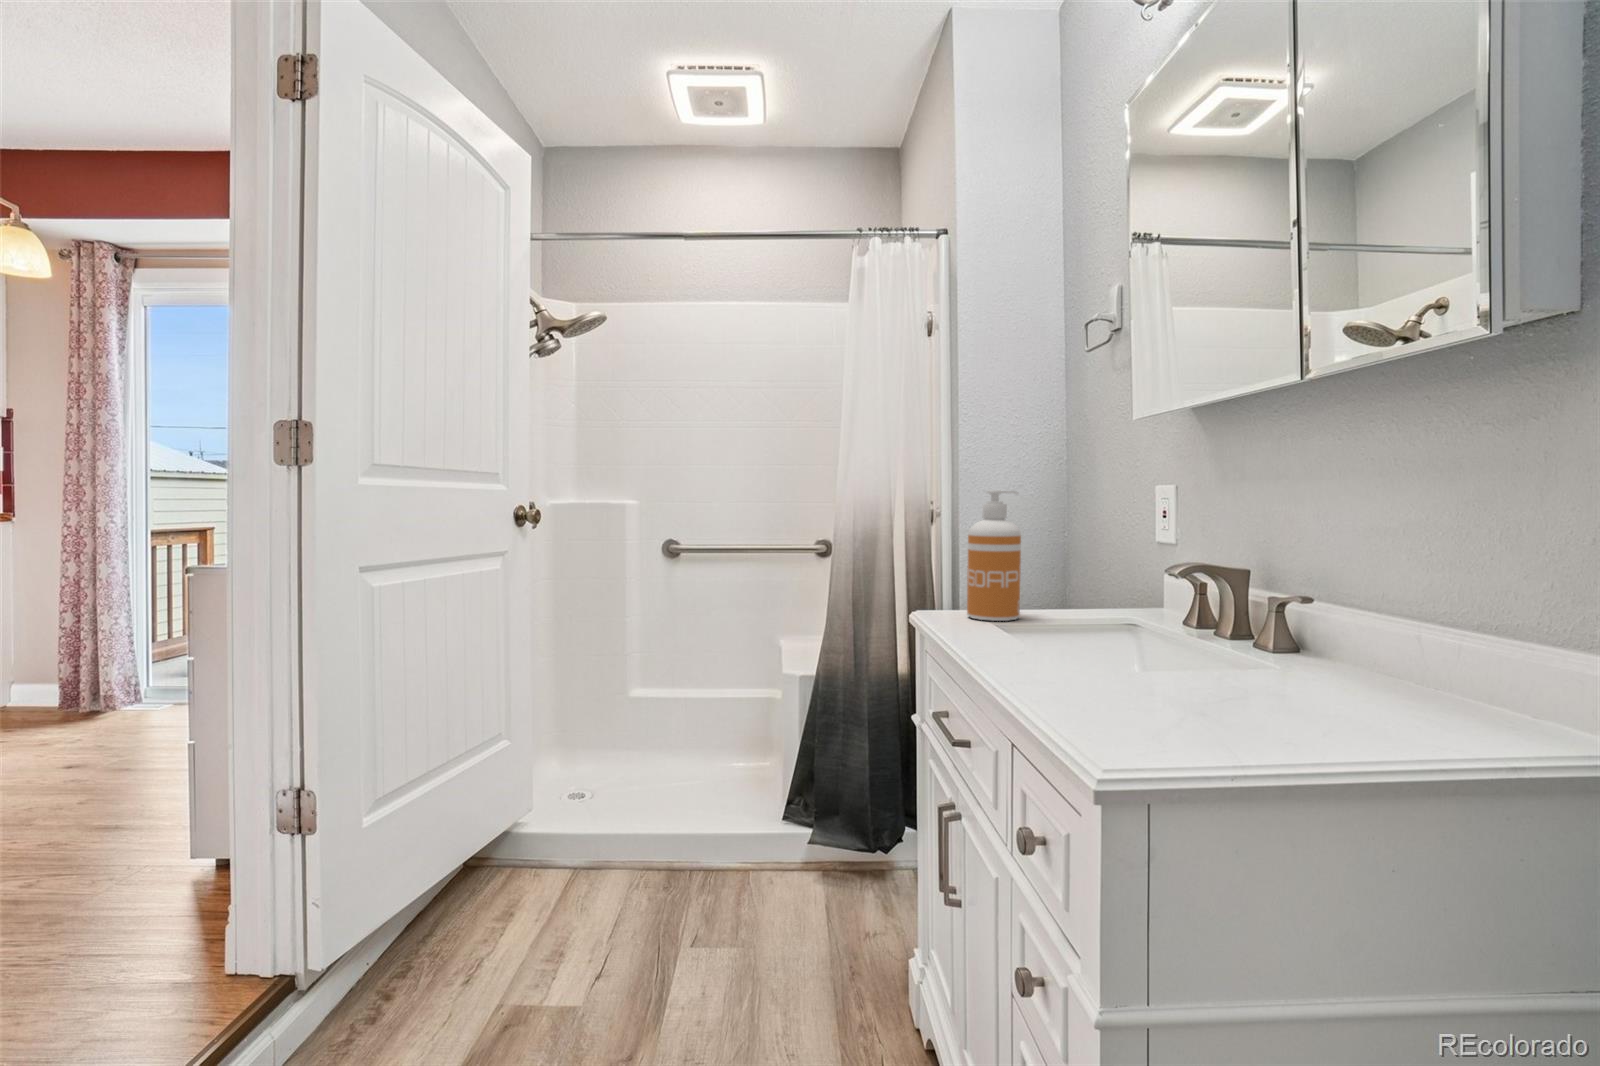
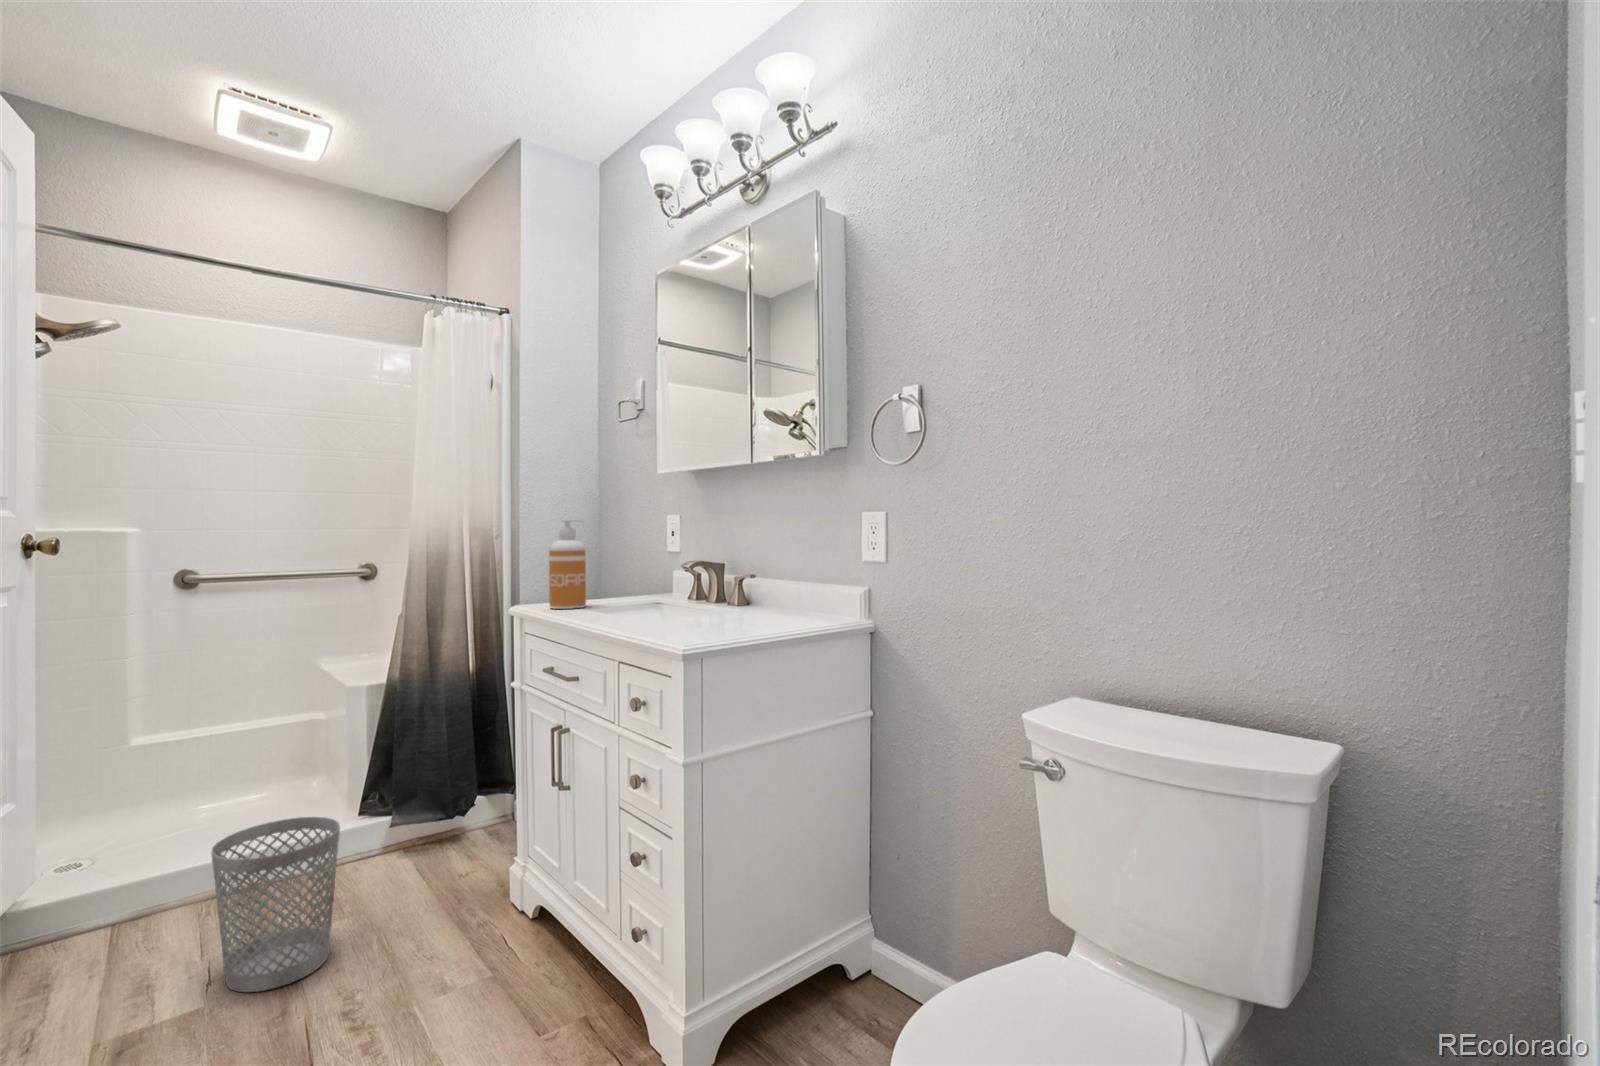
wastebasket: none [597,825,717,1022] -> present [211,817,340,992]

